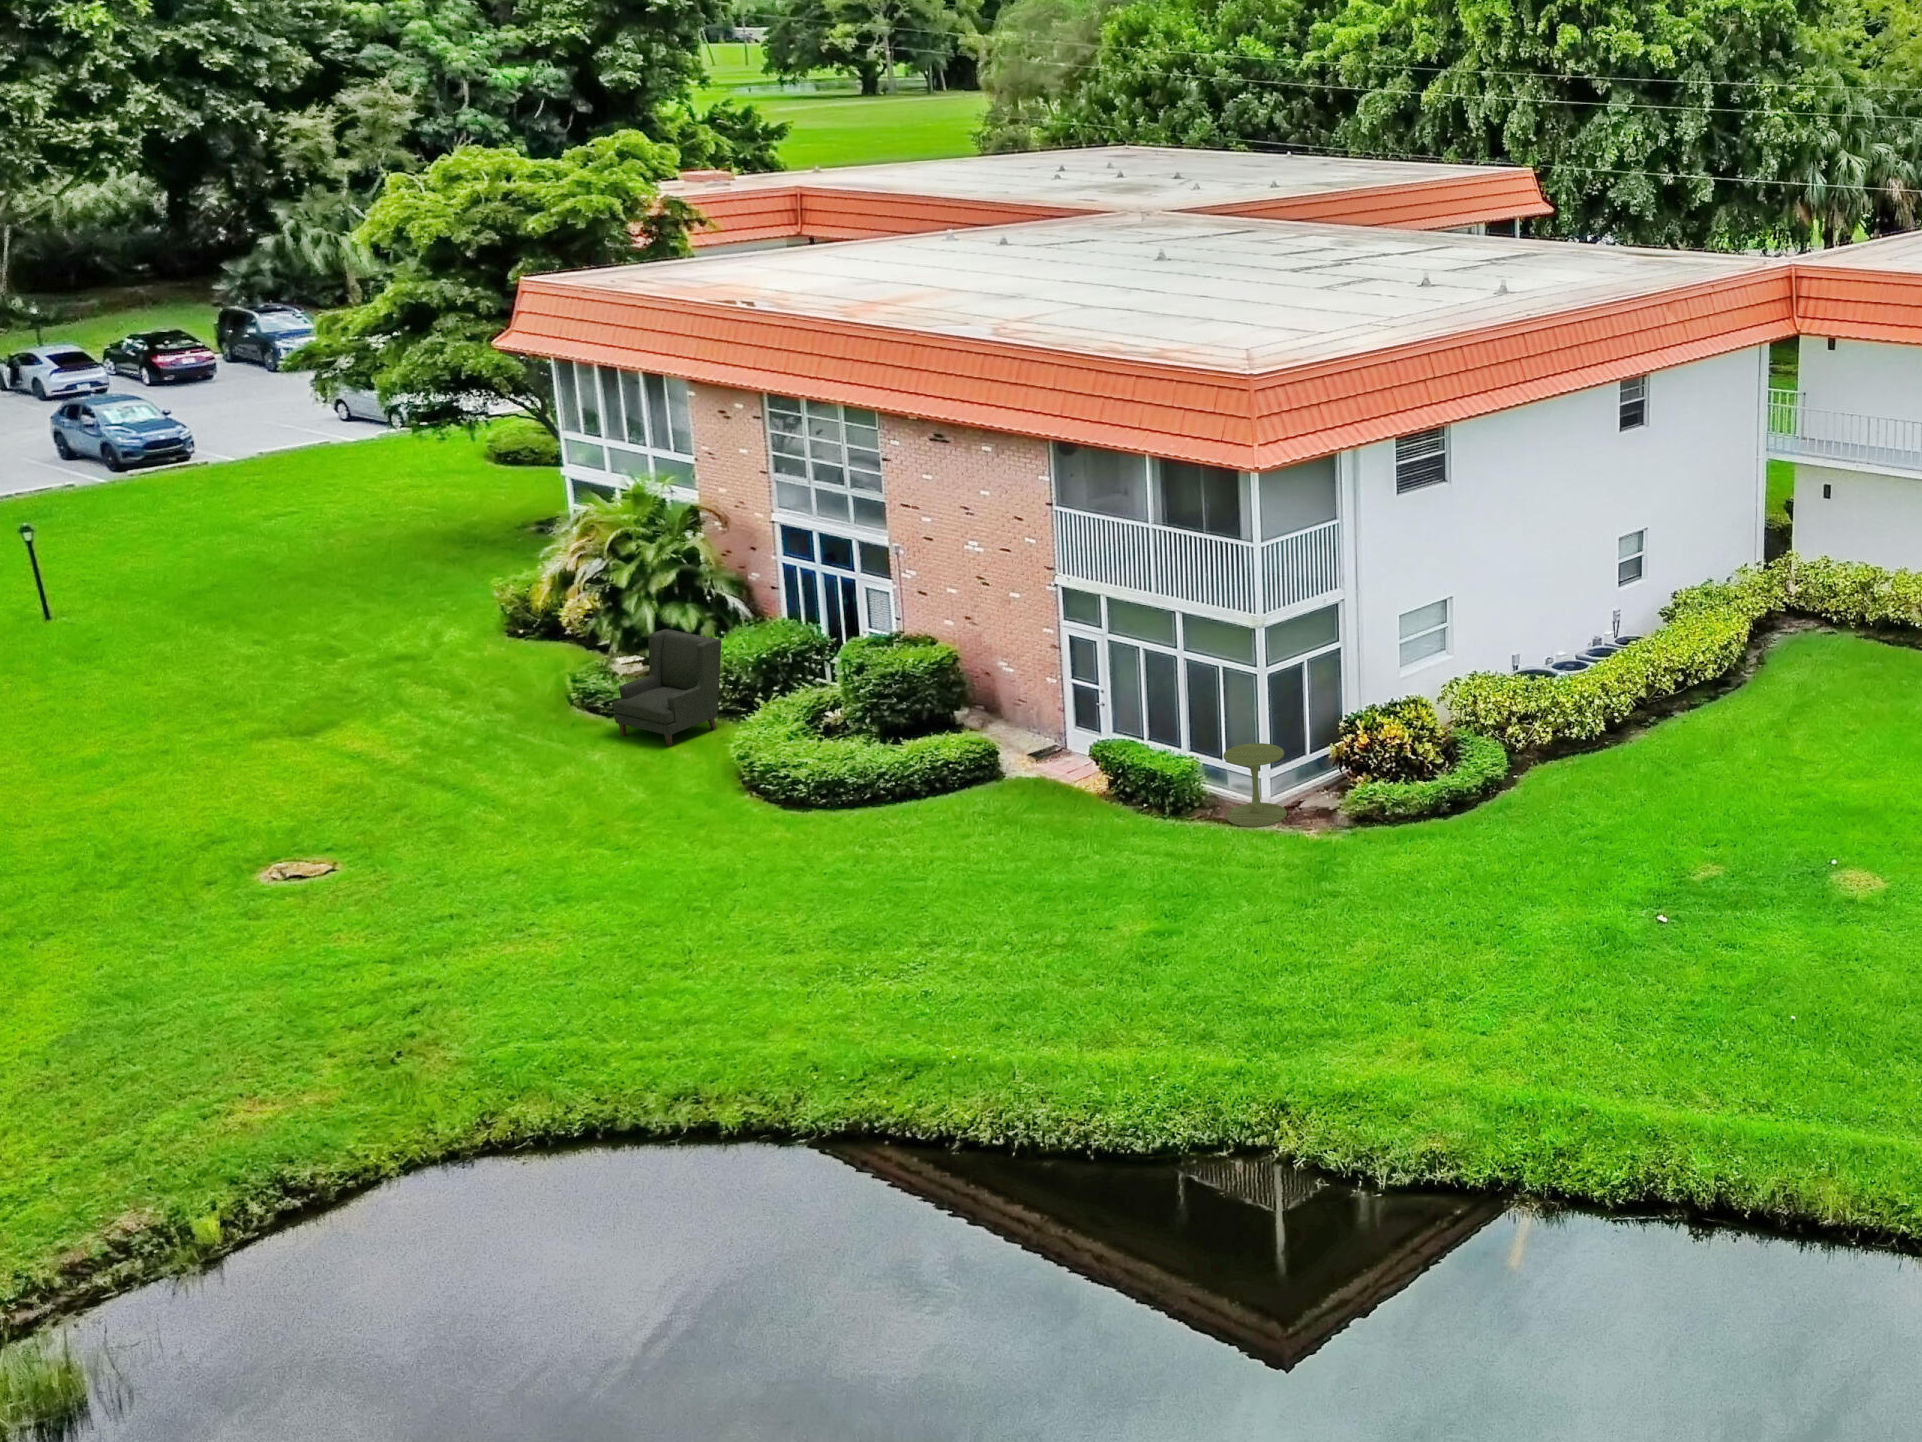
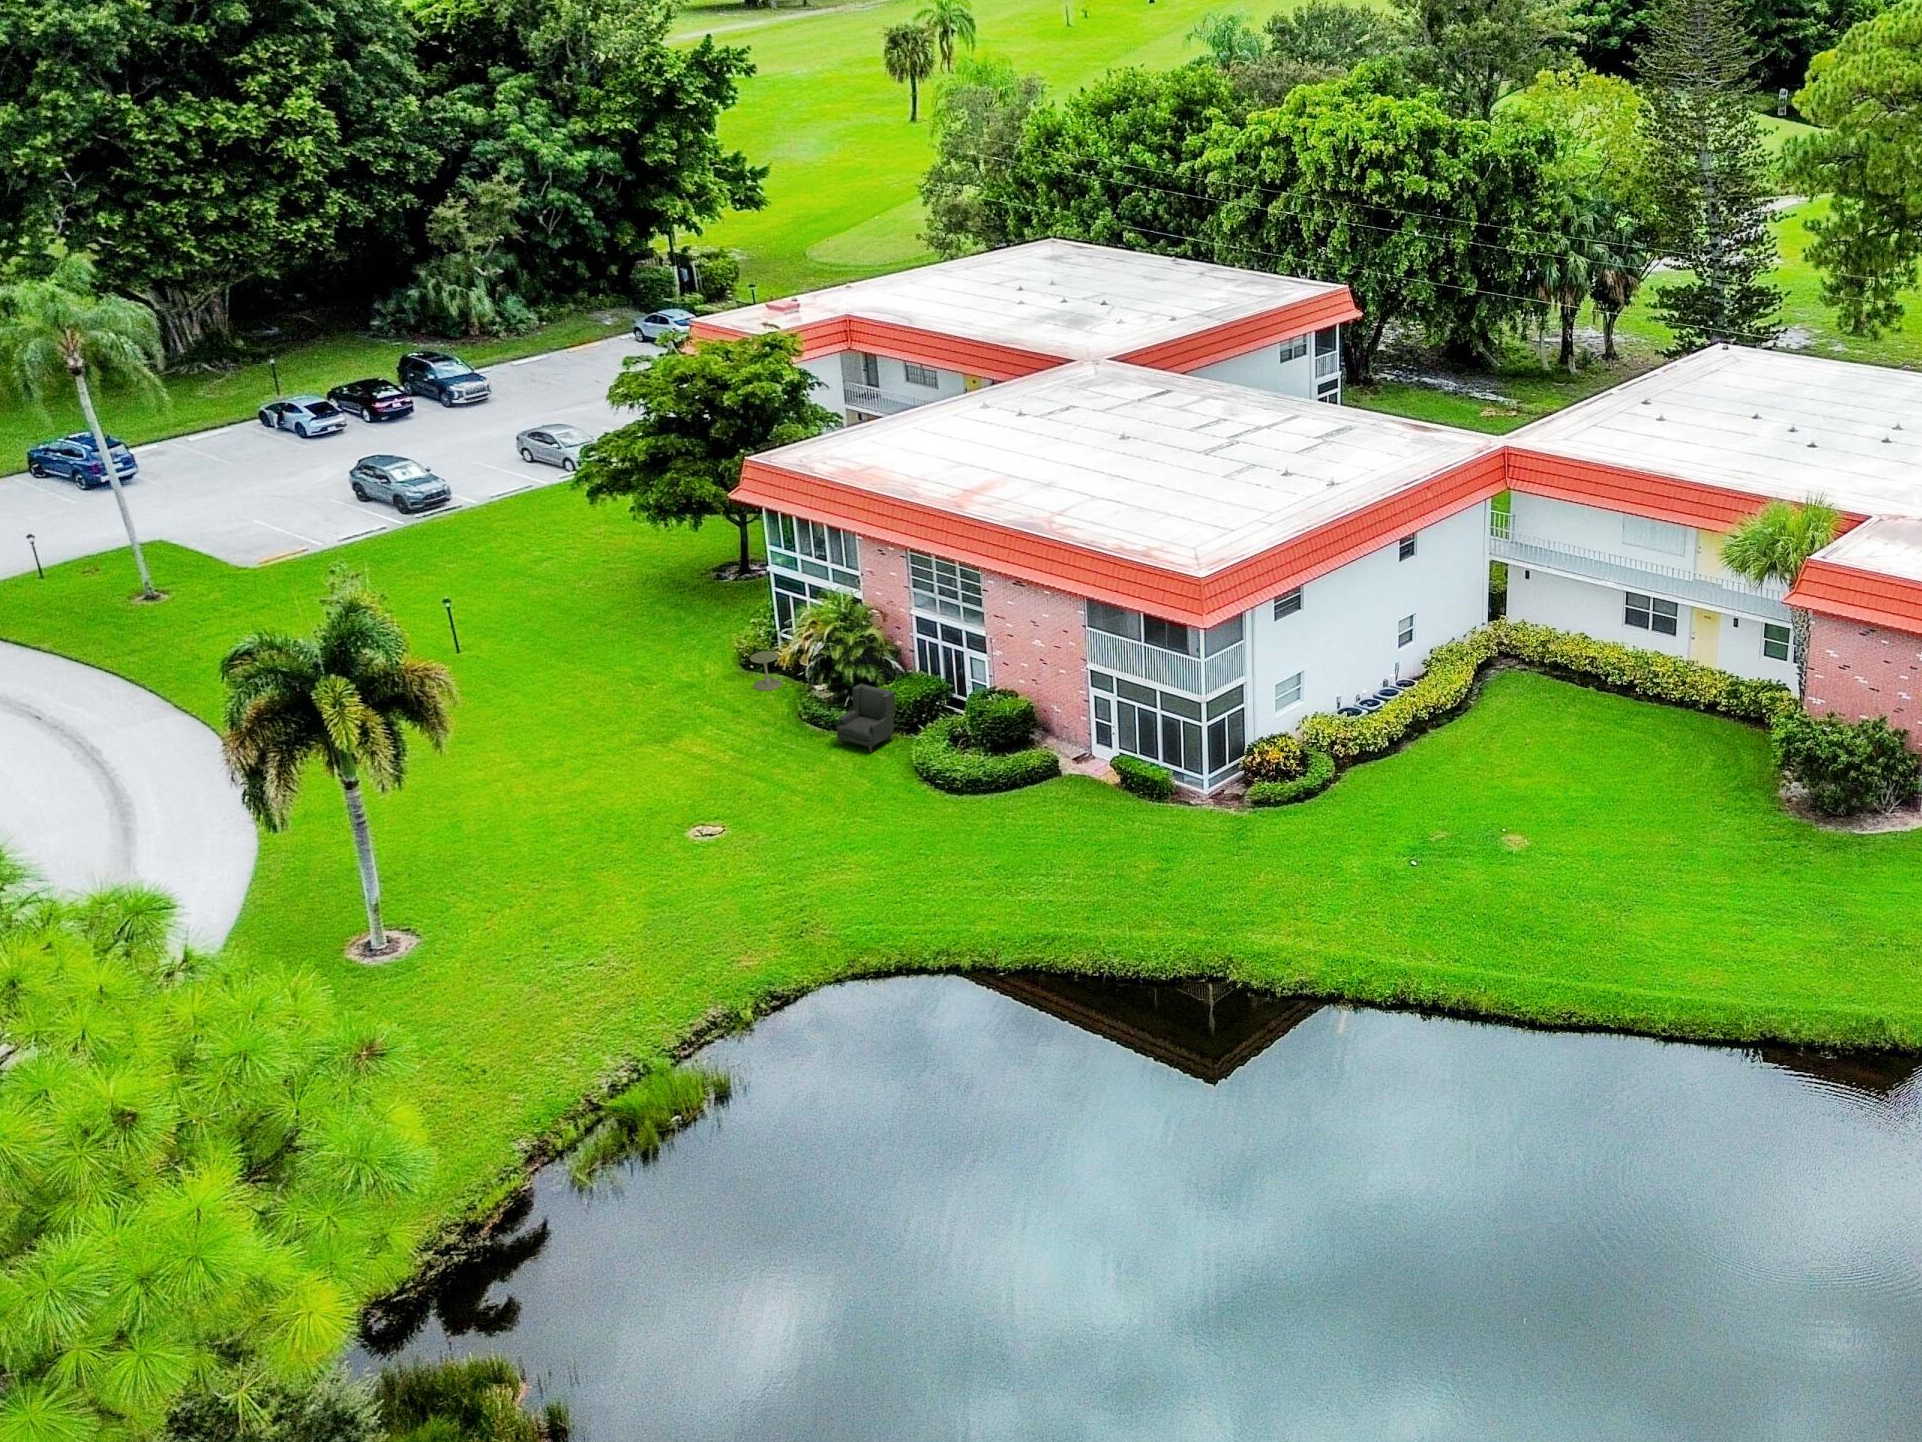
pedestal table: present [1223,743,1287,827] -> present [750,651,783,691]

